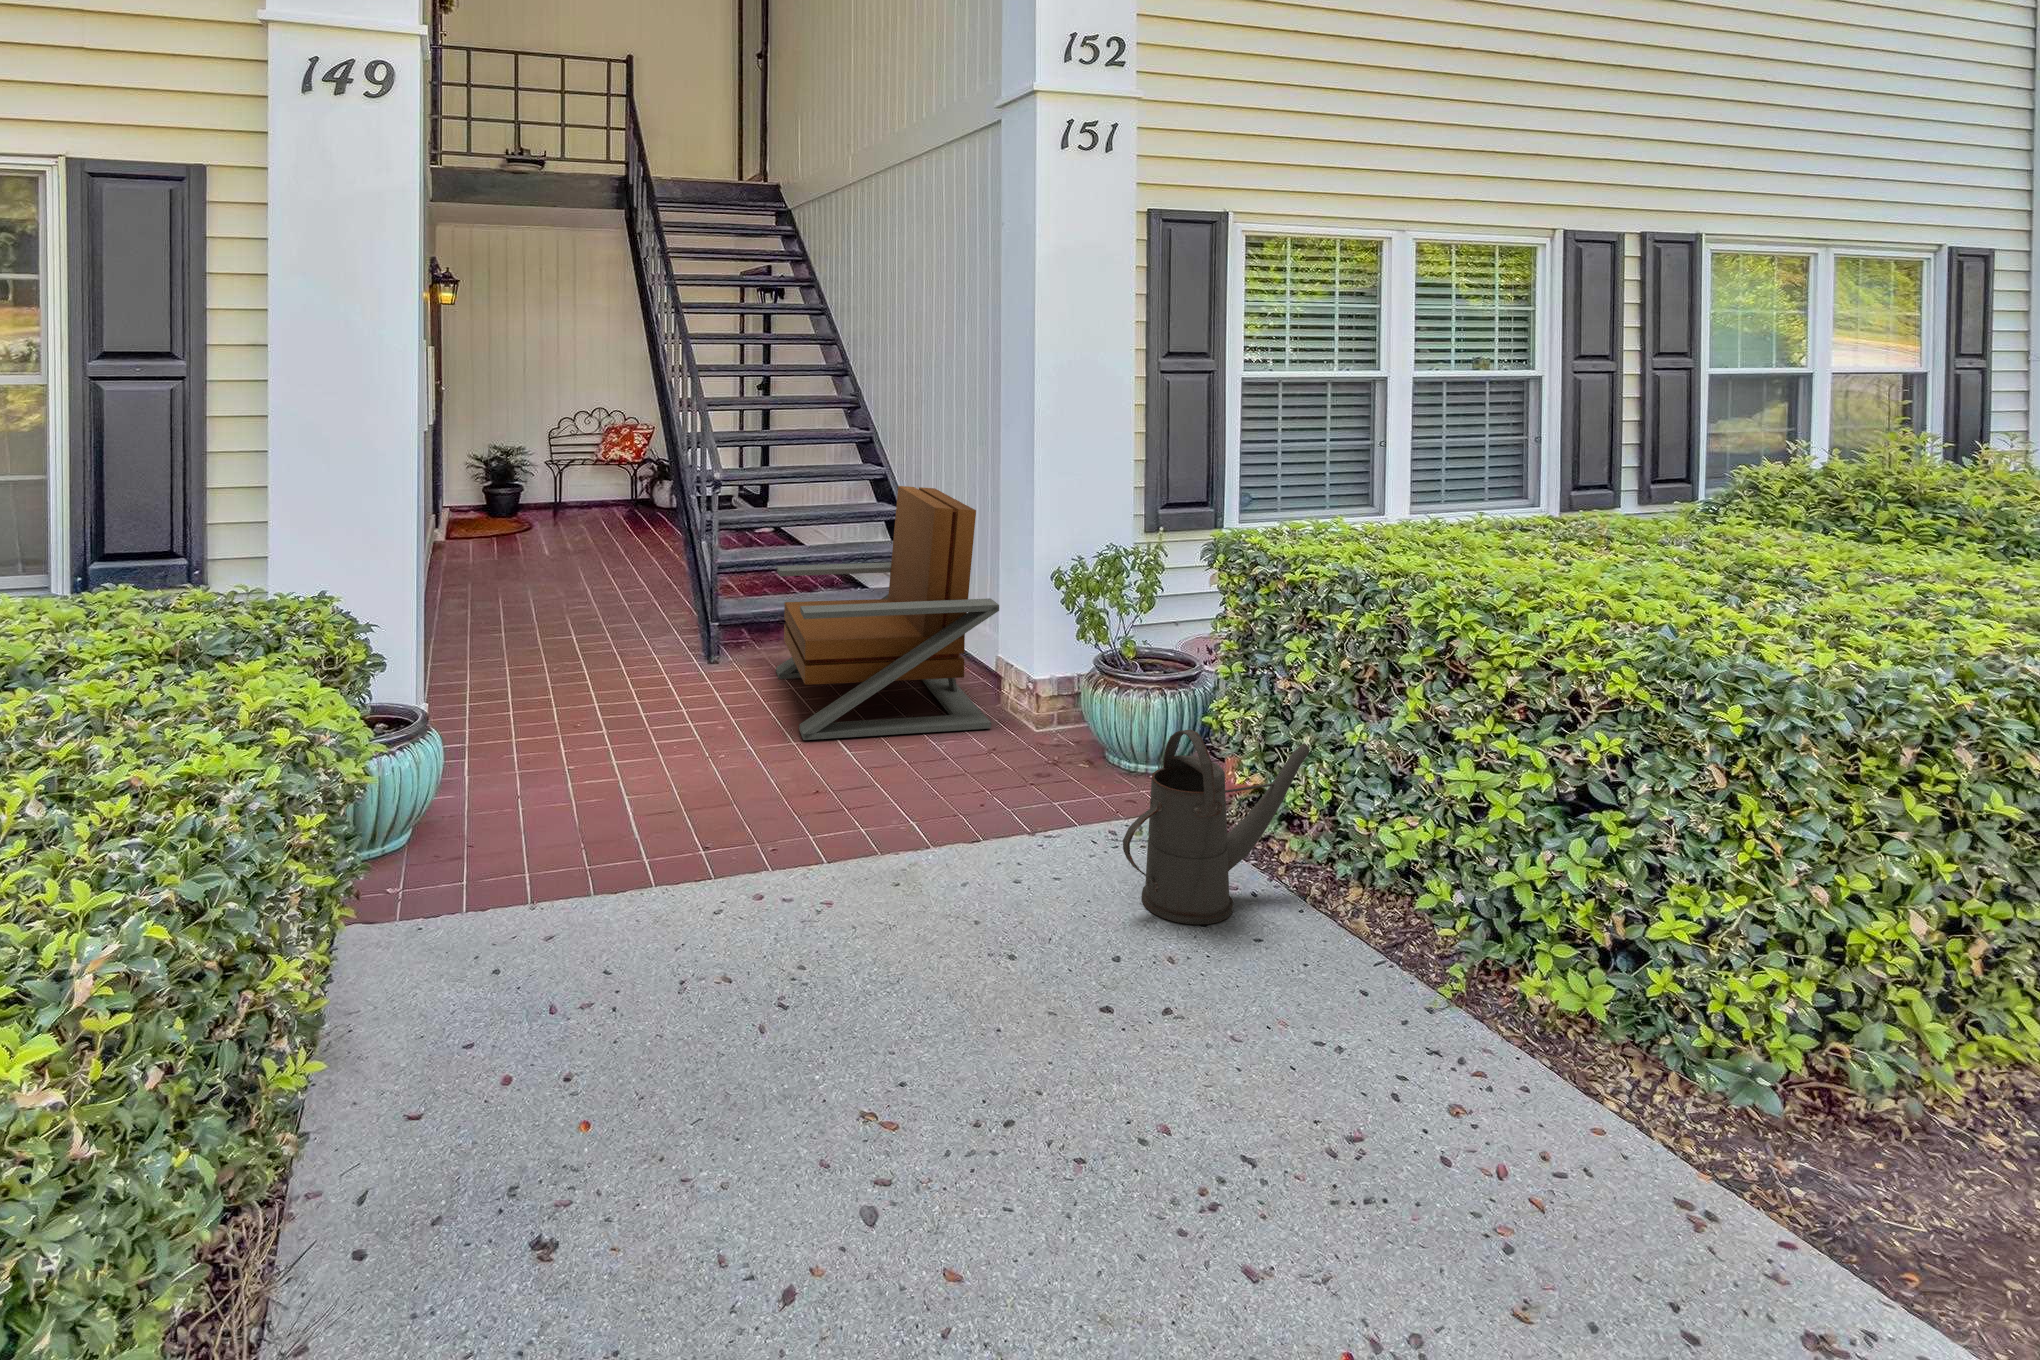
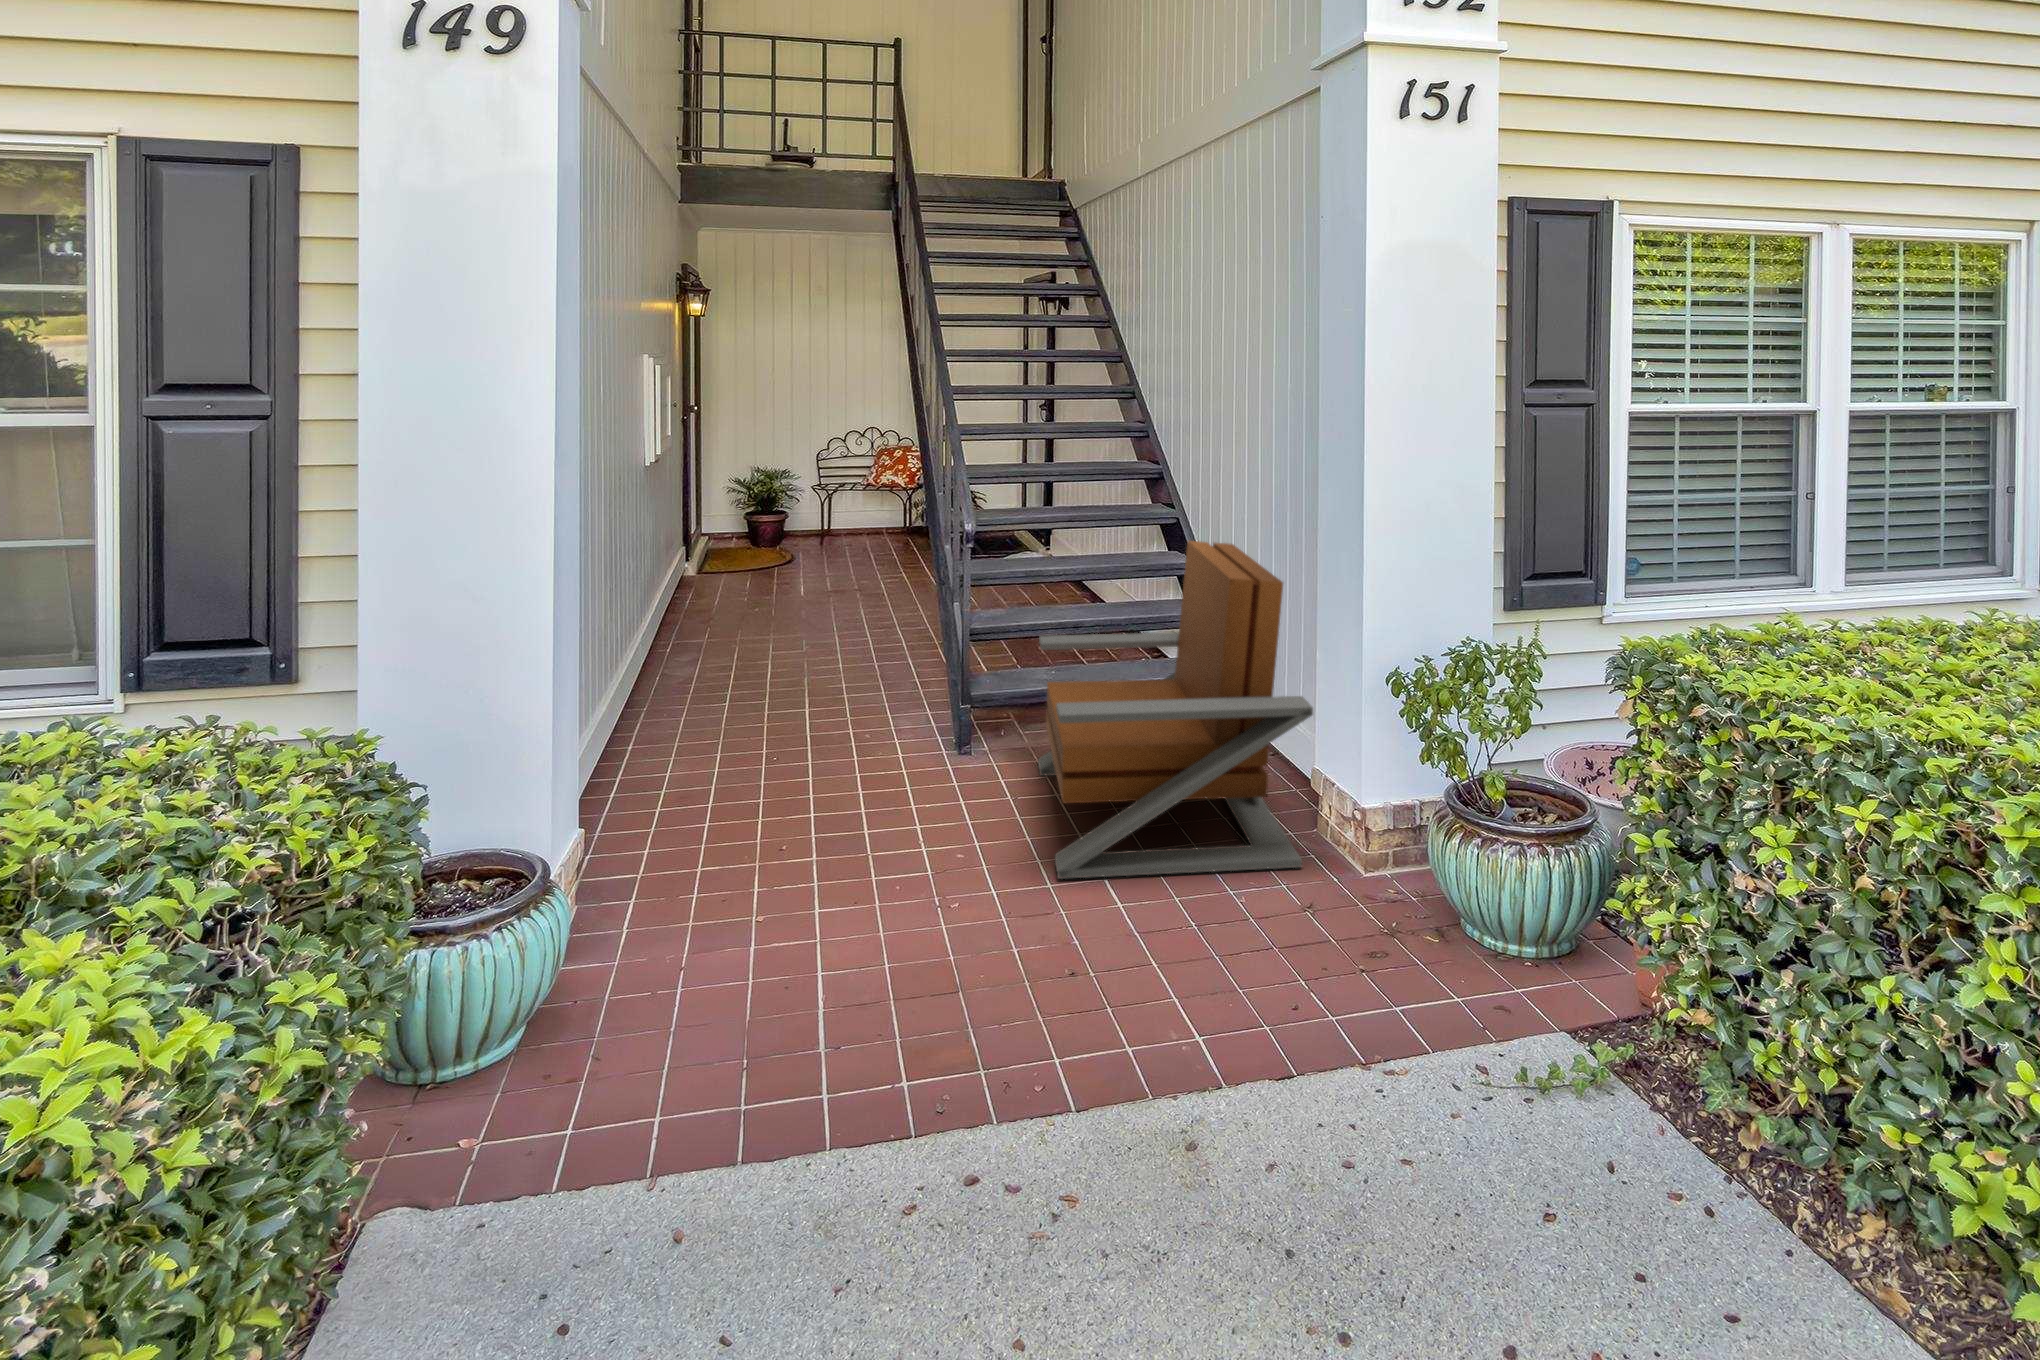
watering can: present [1123,730,1309,924] -> none [1507,969,1793,1292]

